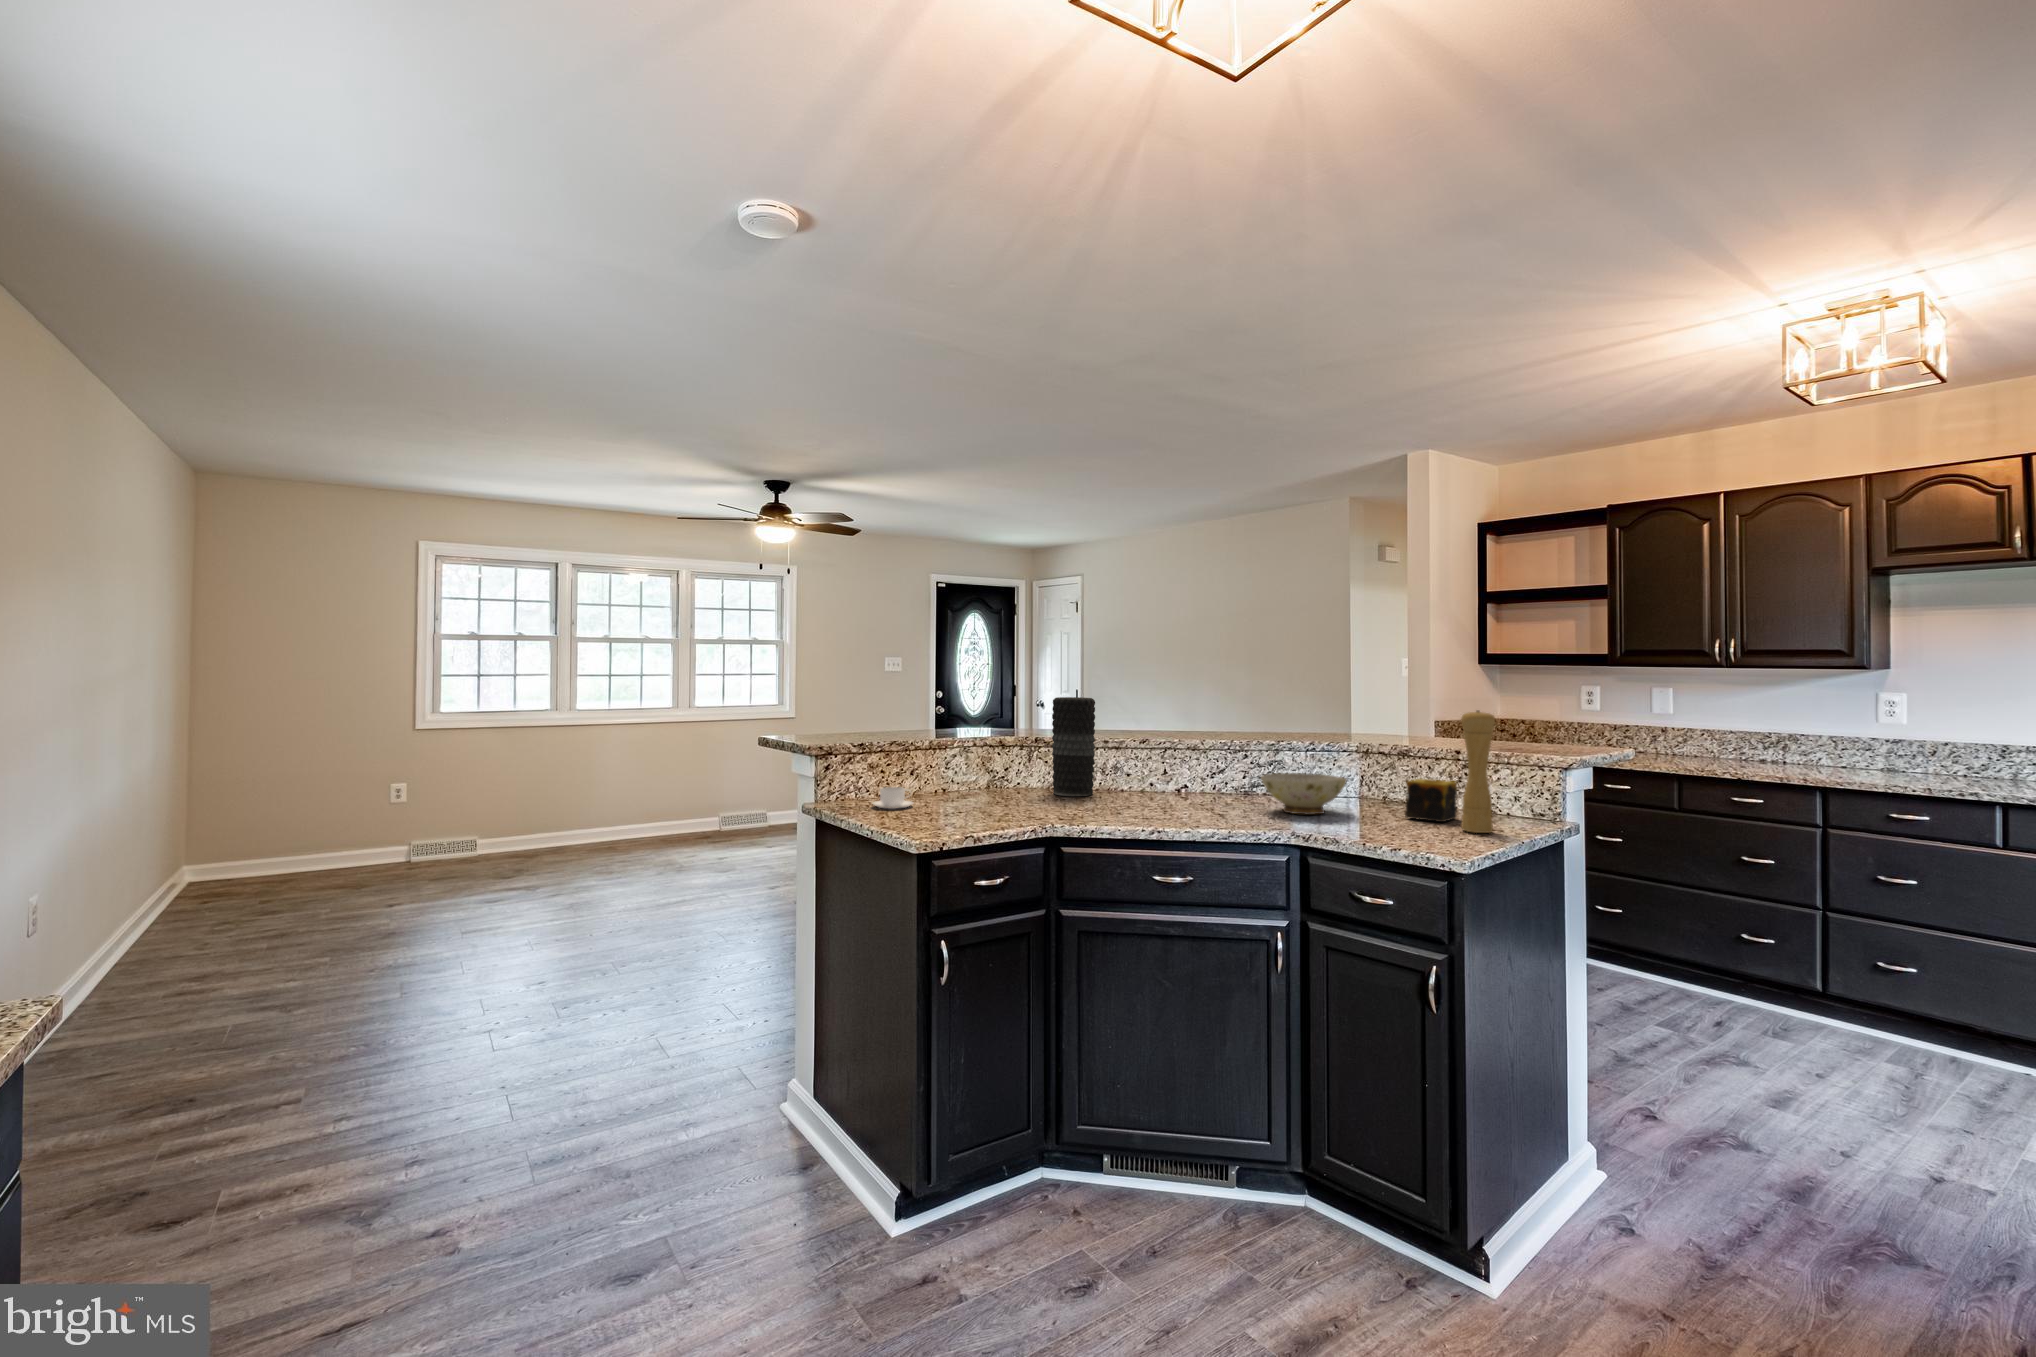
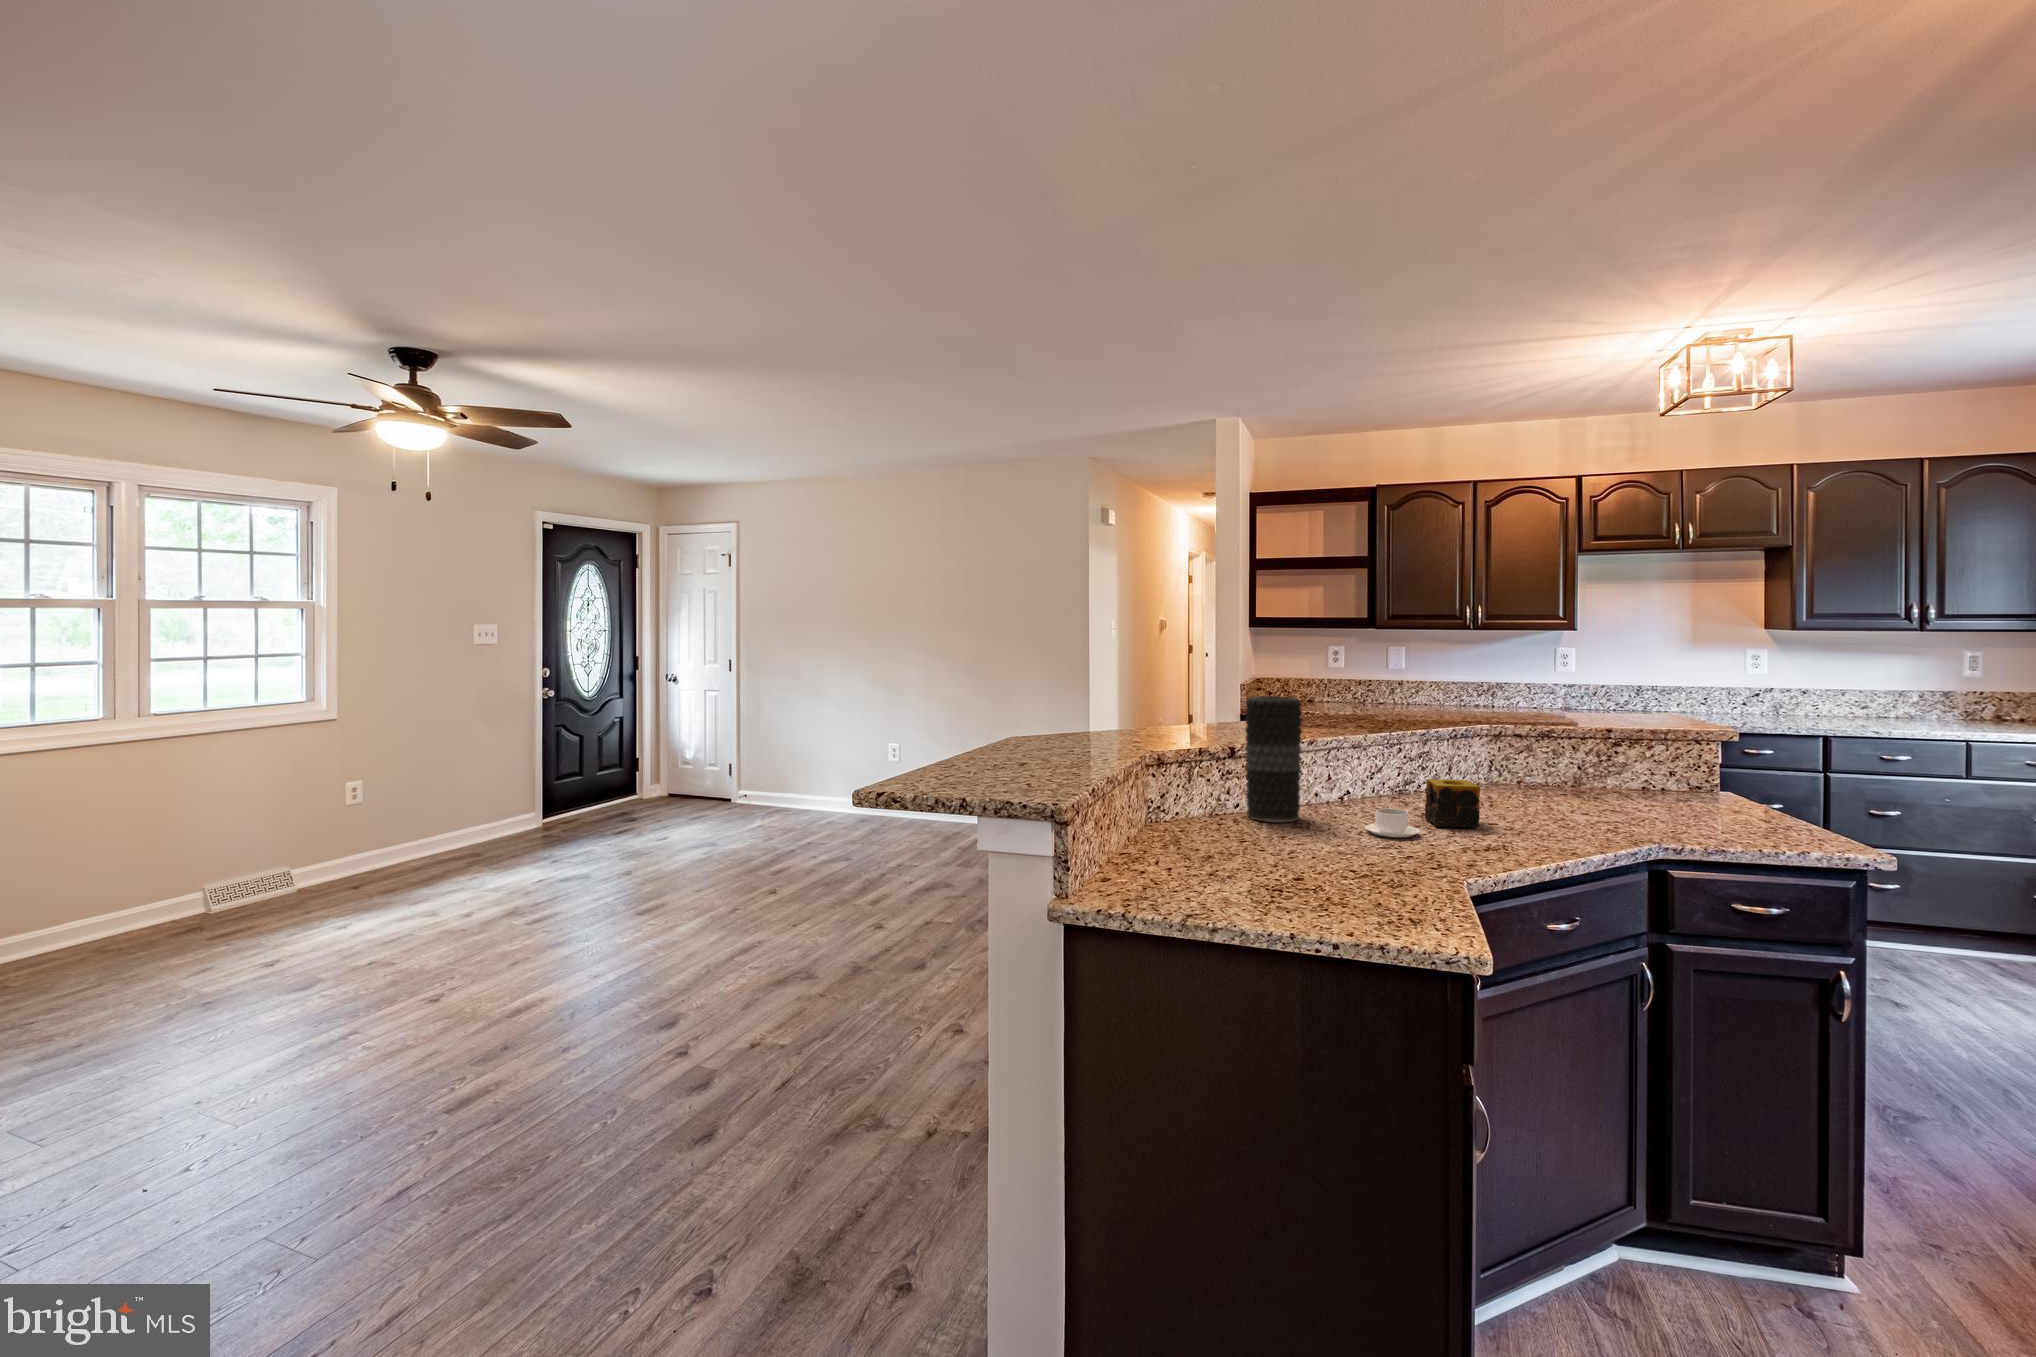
pepper mill: present [1461,710,1495,833] -> none [1692,695,1732,814]
ceramic bowl: present [1261,773,1346,814] -> none [1485,766,1584,814]
candle: present [1405,778,1457,822] -> present [1425,779,1480,827]
coffee cup: present [873,787,913,809] -> present [1365,808,1420,837]

